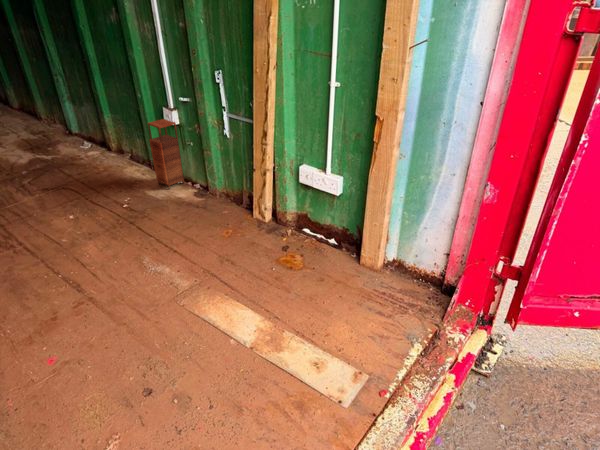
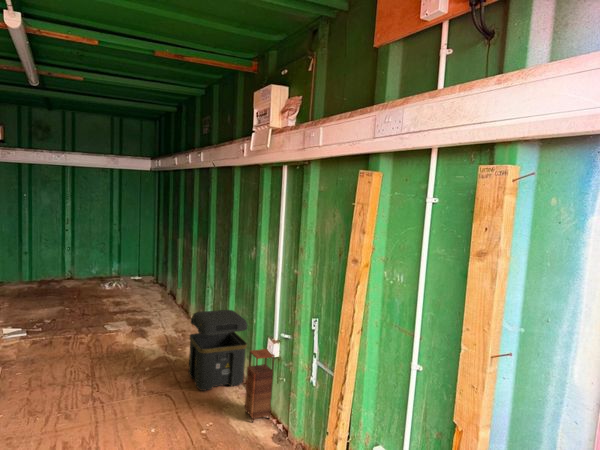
toolbox: none [59,91,141,177] -> present [188,310,248,391]

